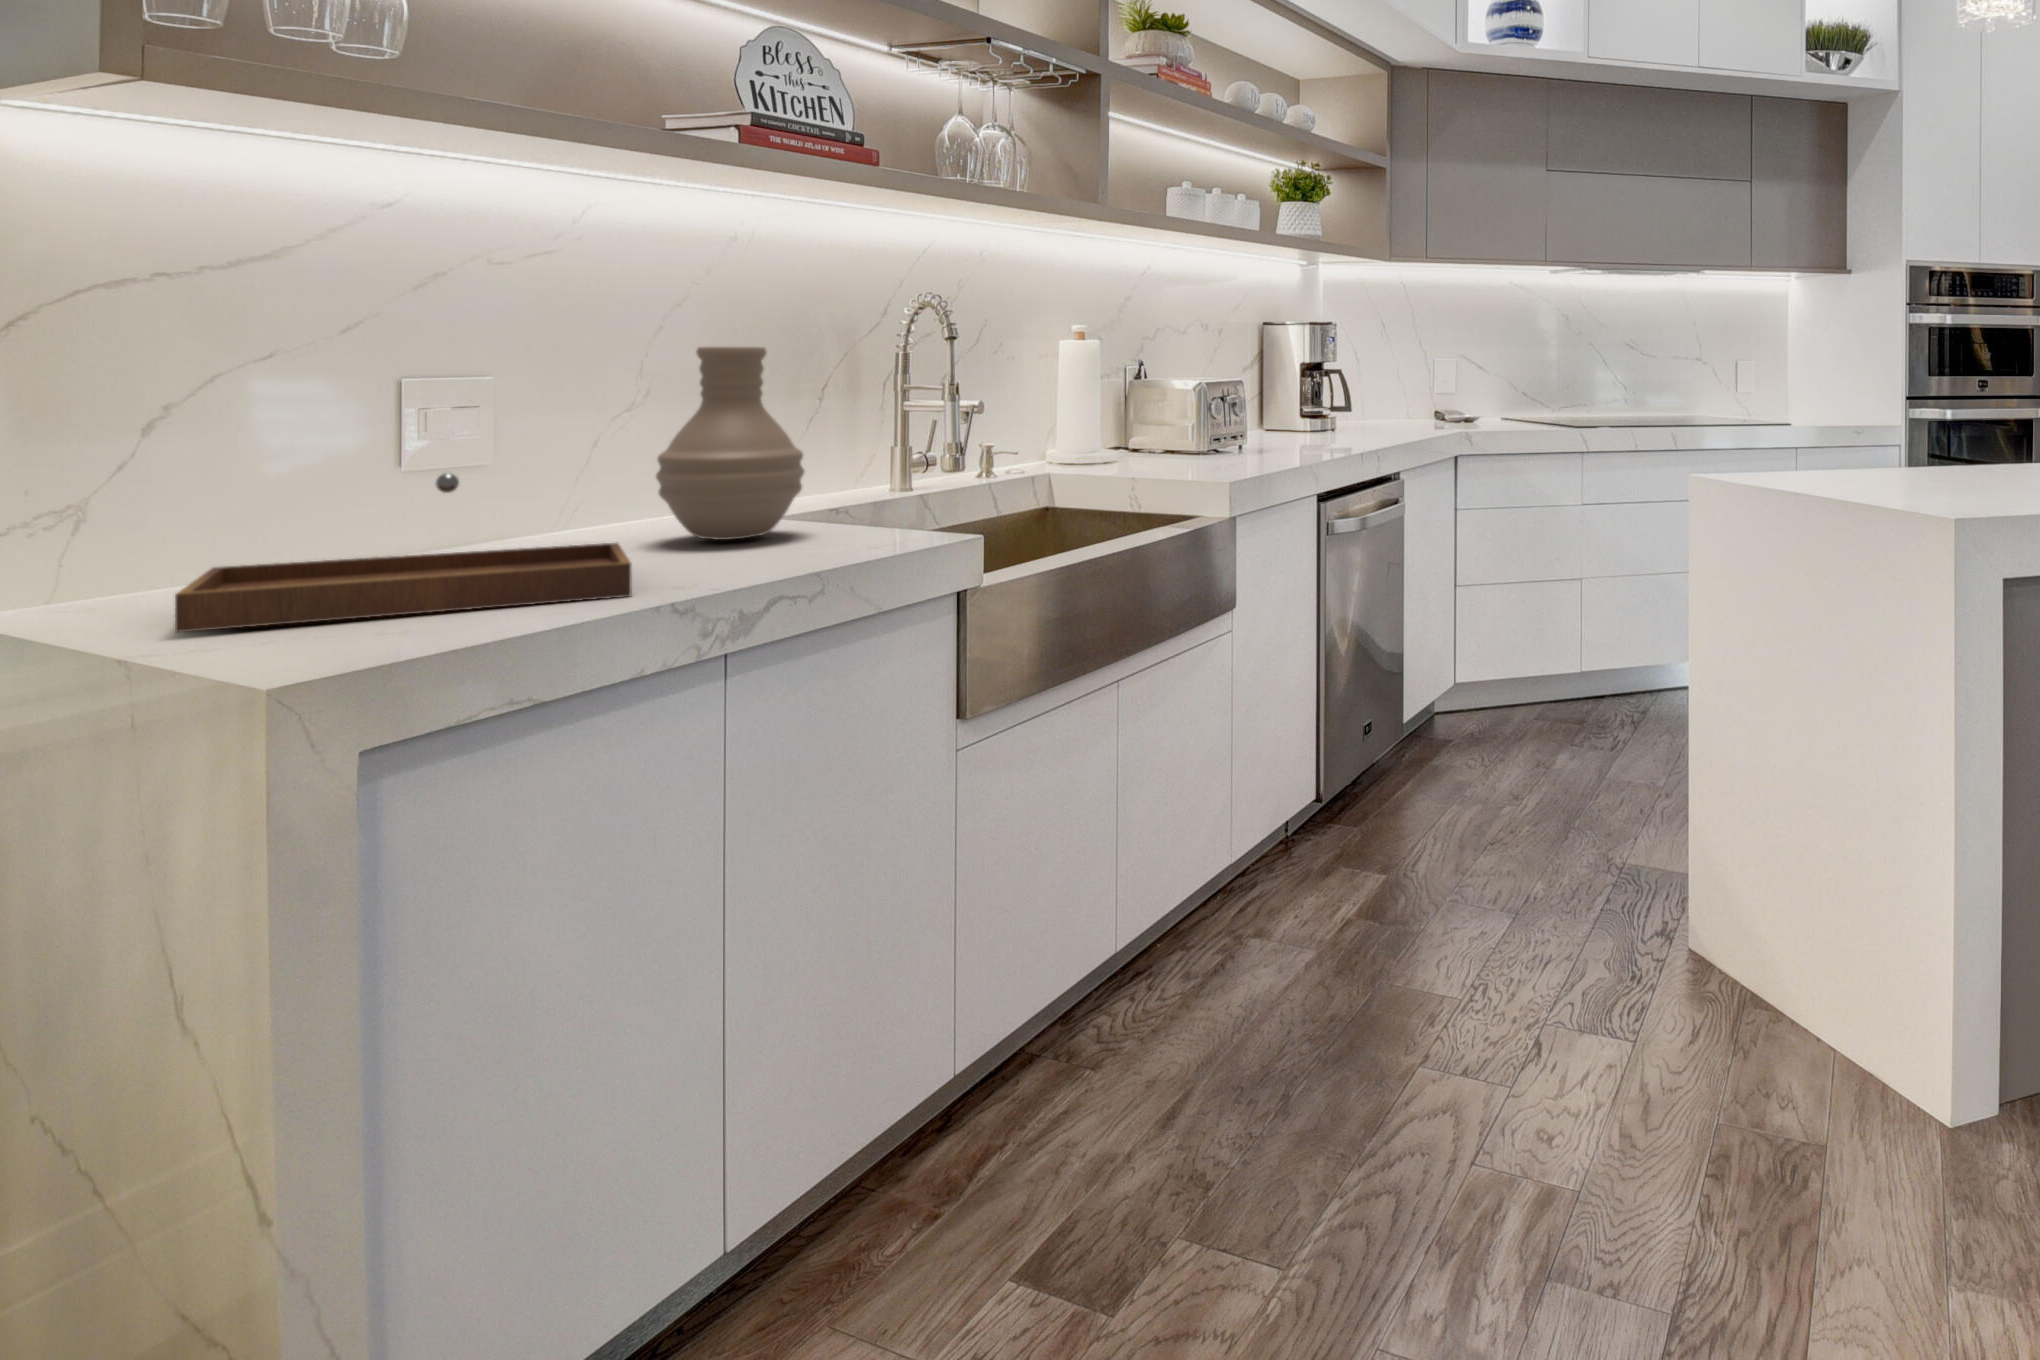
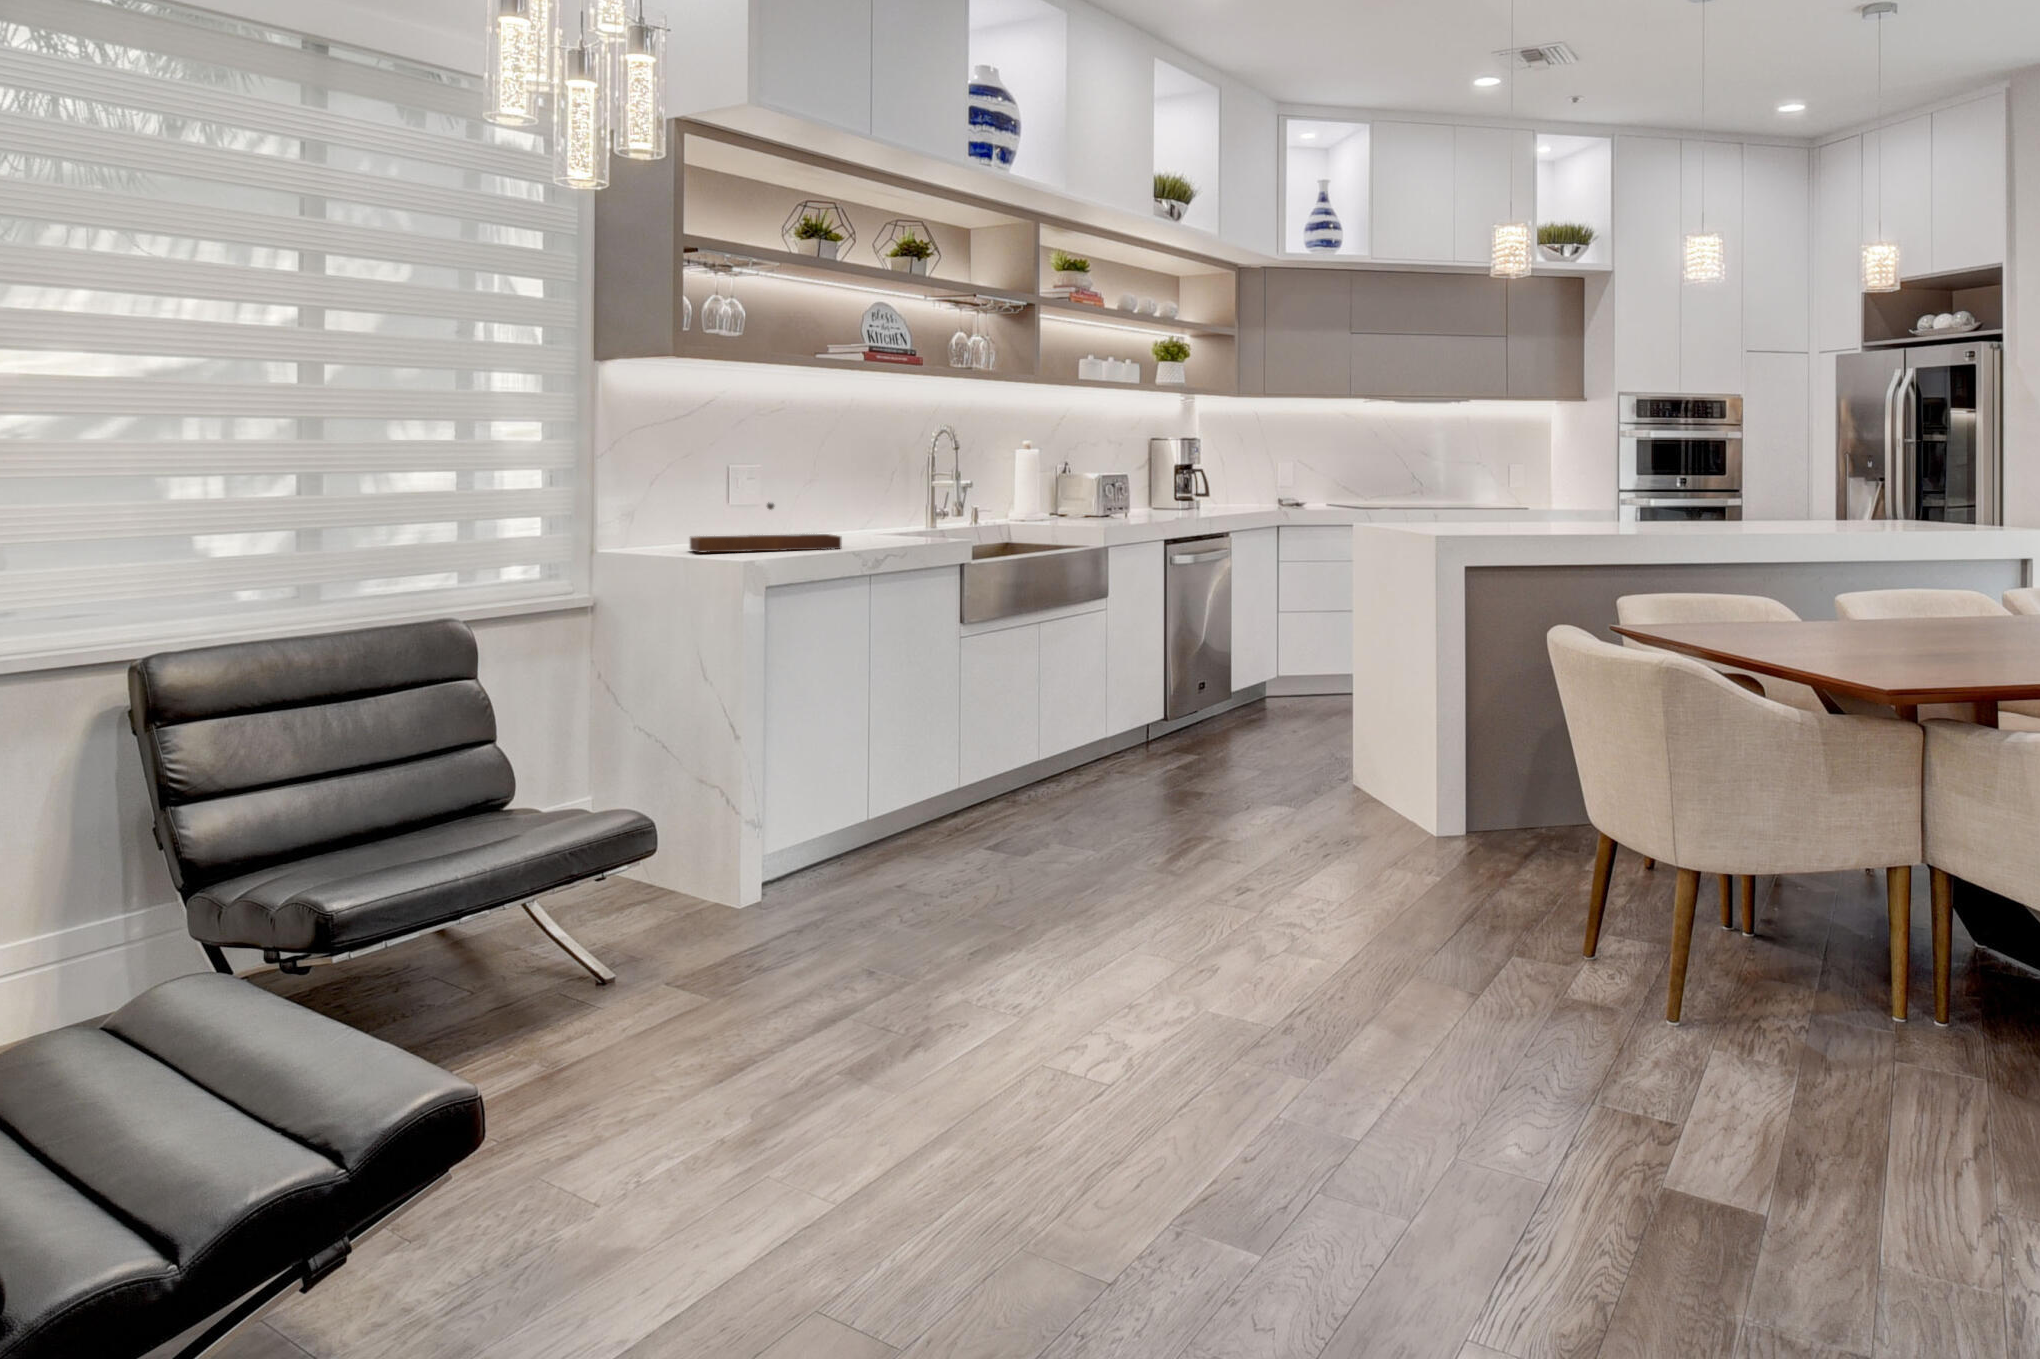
vase: present [656,347,805,540] -> none [832,454,894,540]

